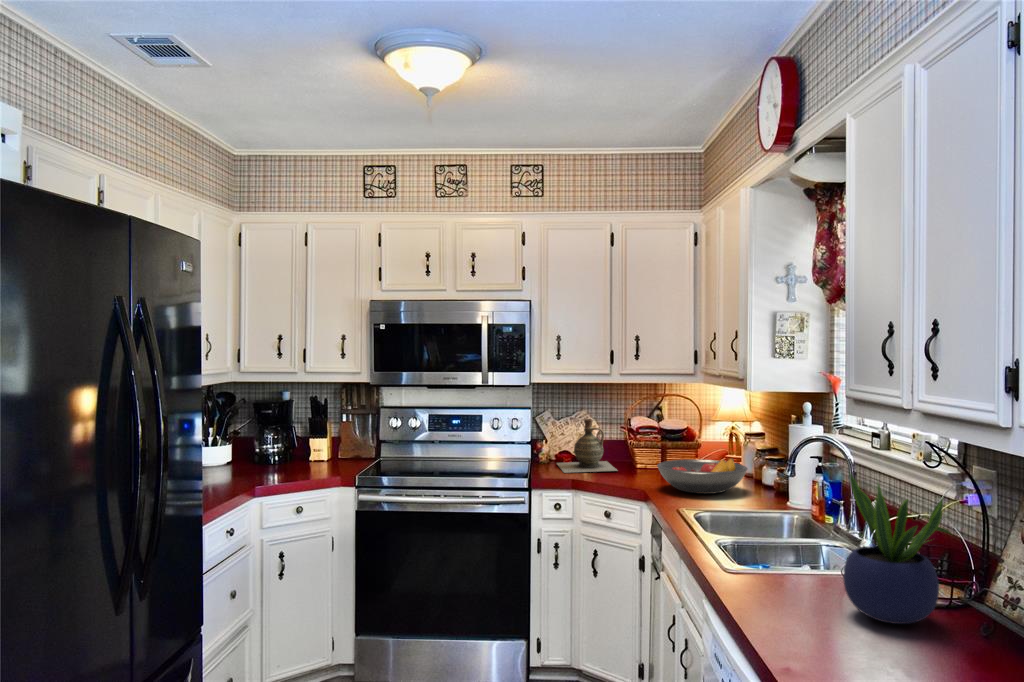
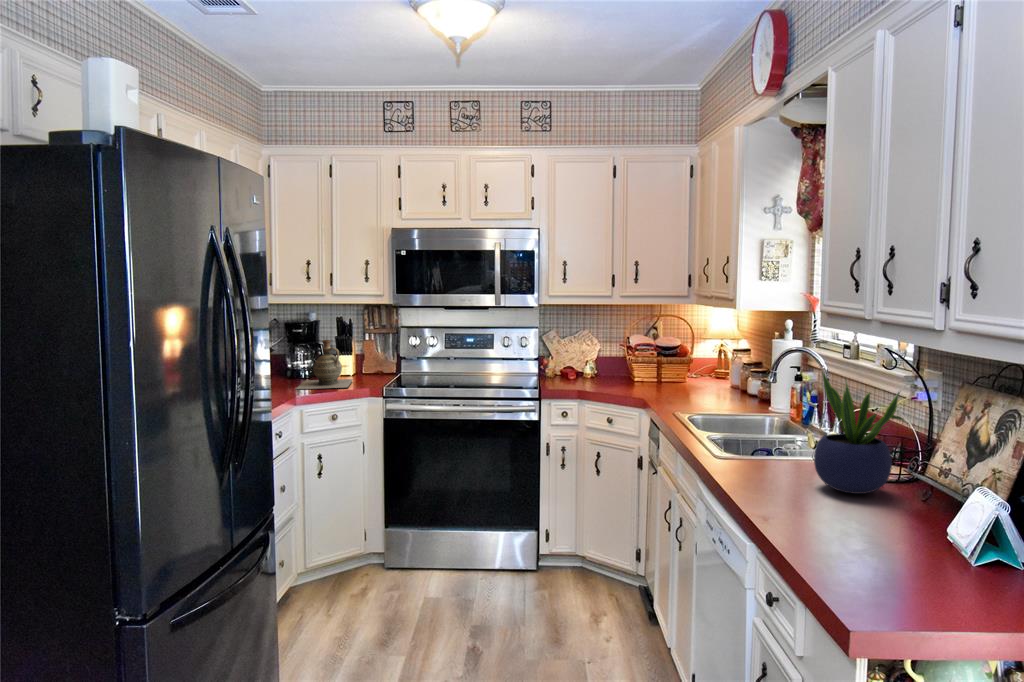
ceramic jug: present [557,419,617,473] -> present [297,340,353,389]
fruit bowl: present [657,458,748,494] -> none [653,370,734,401]

